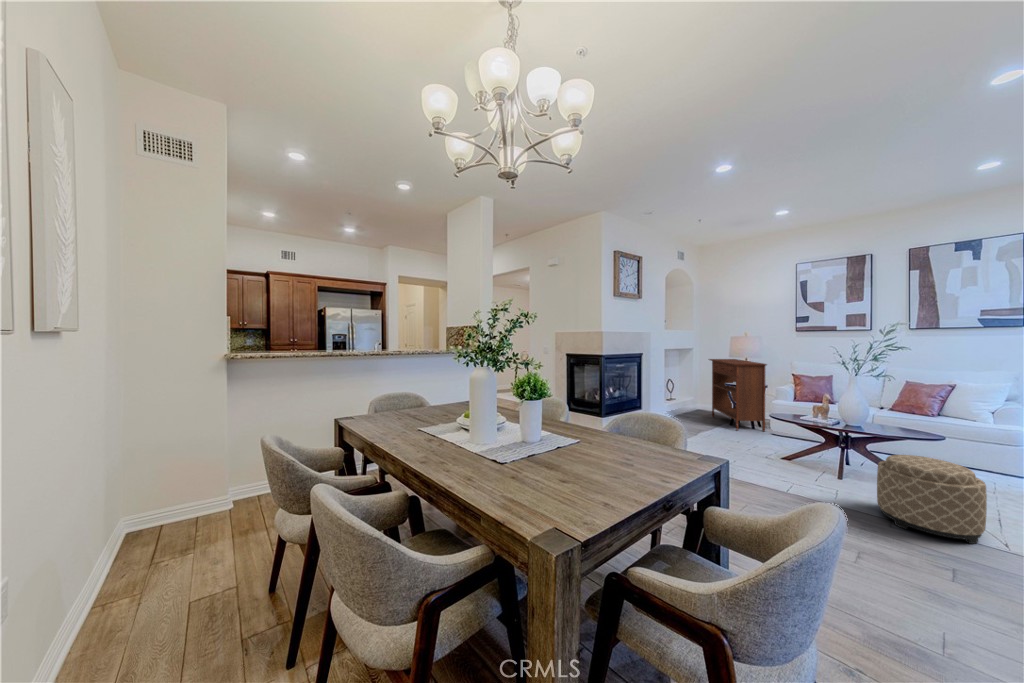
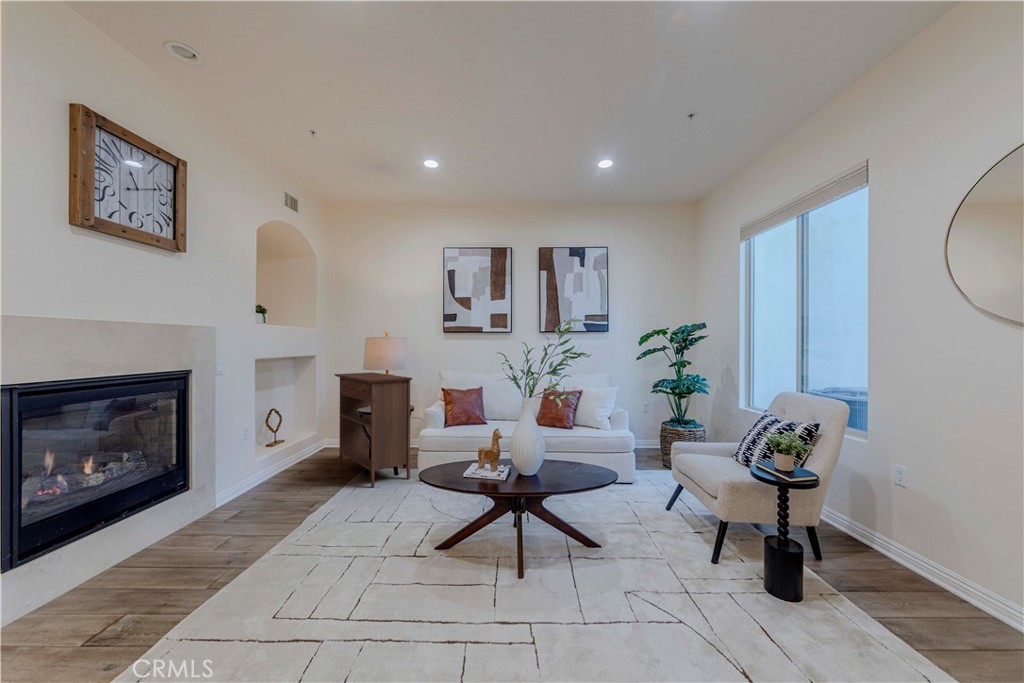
ottoman: present [877,455,987,544] -> none [562,503,672,644]

